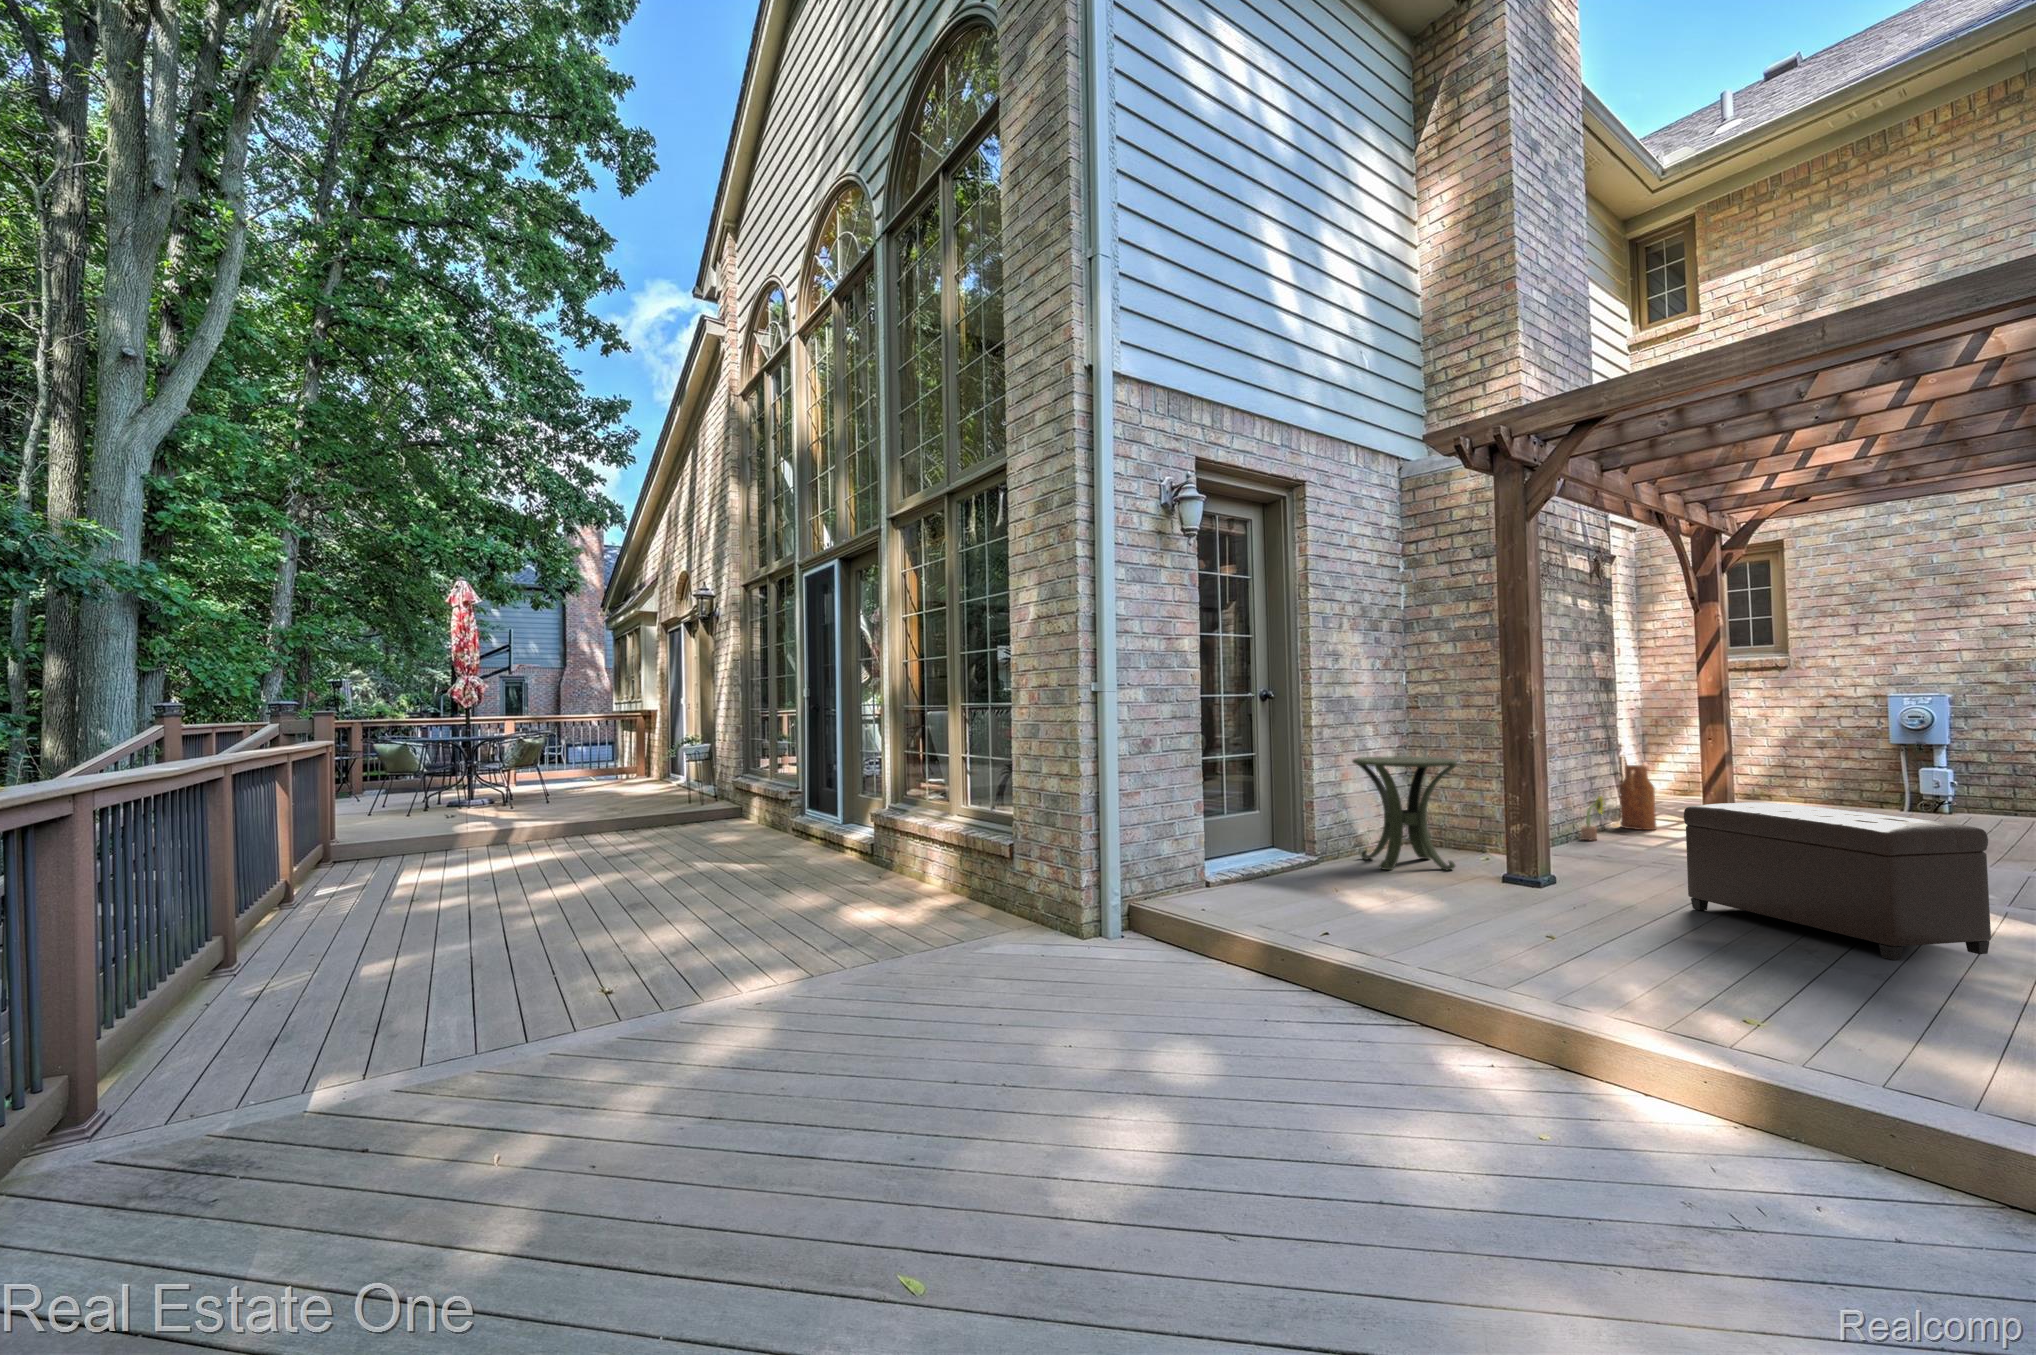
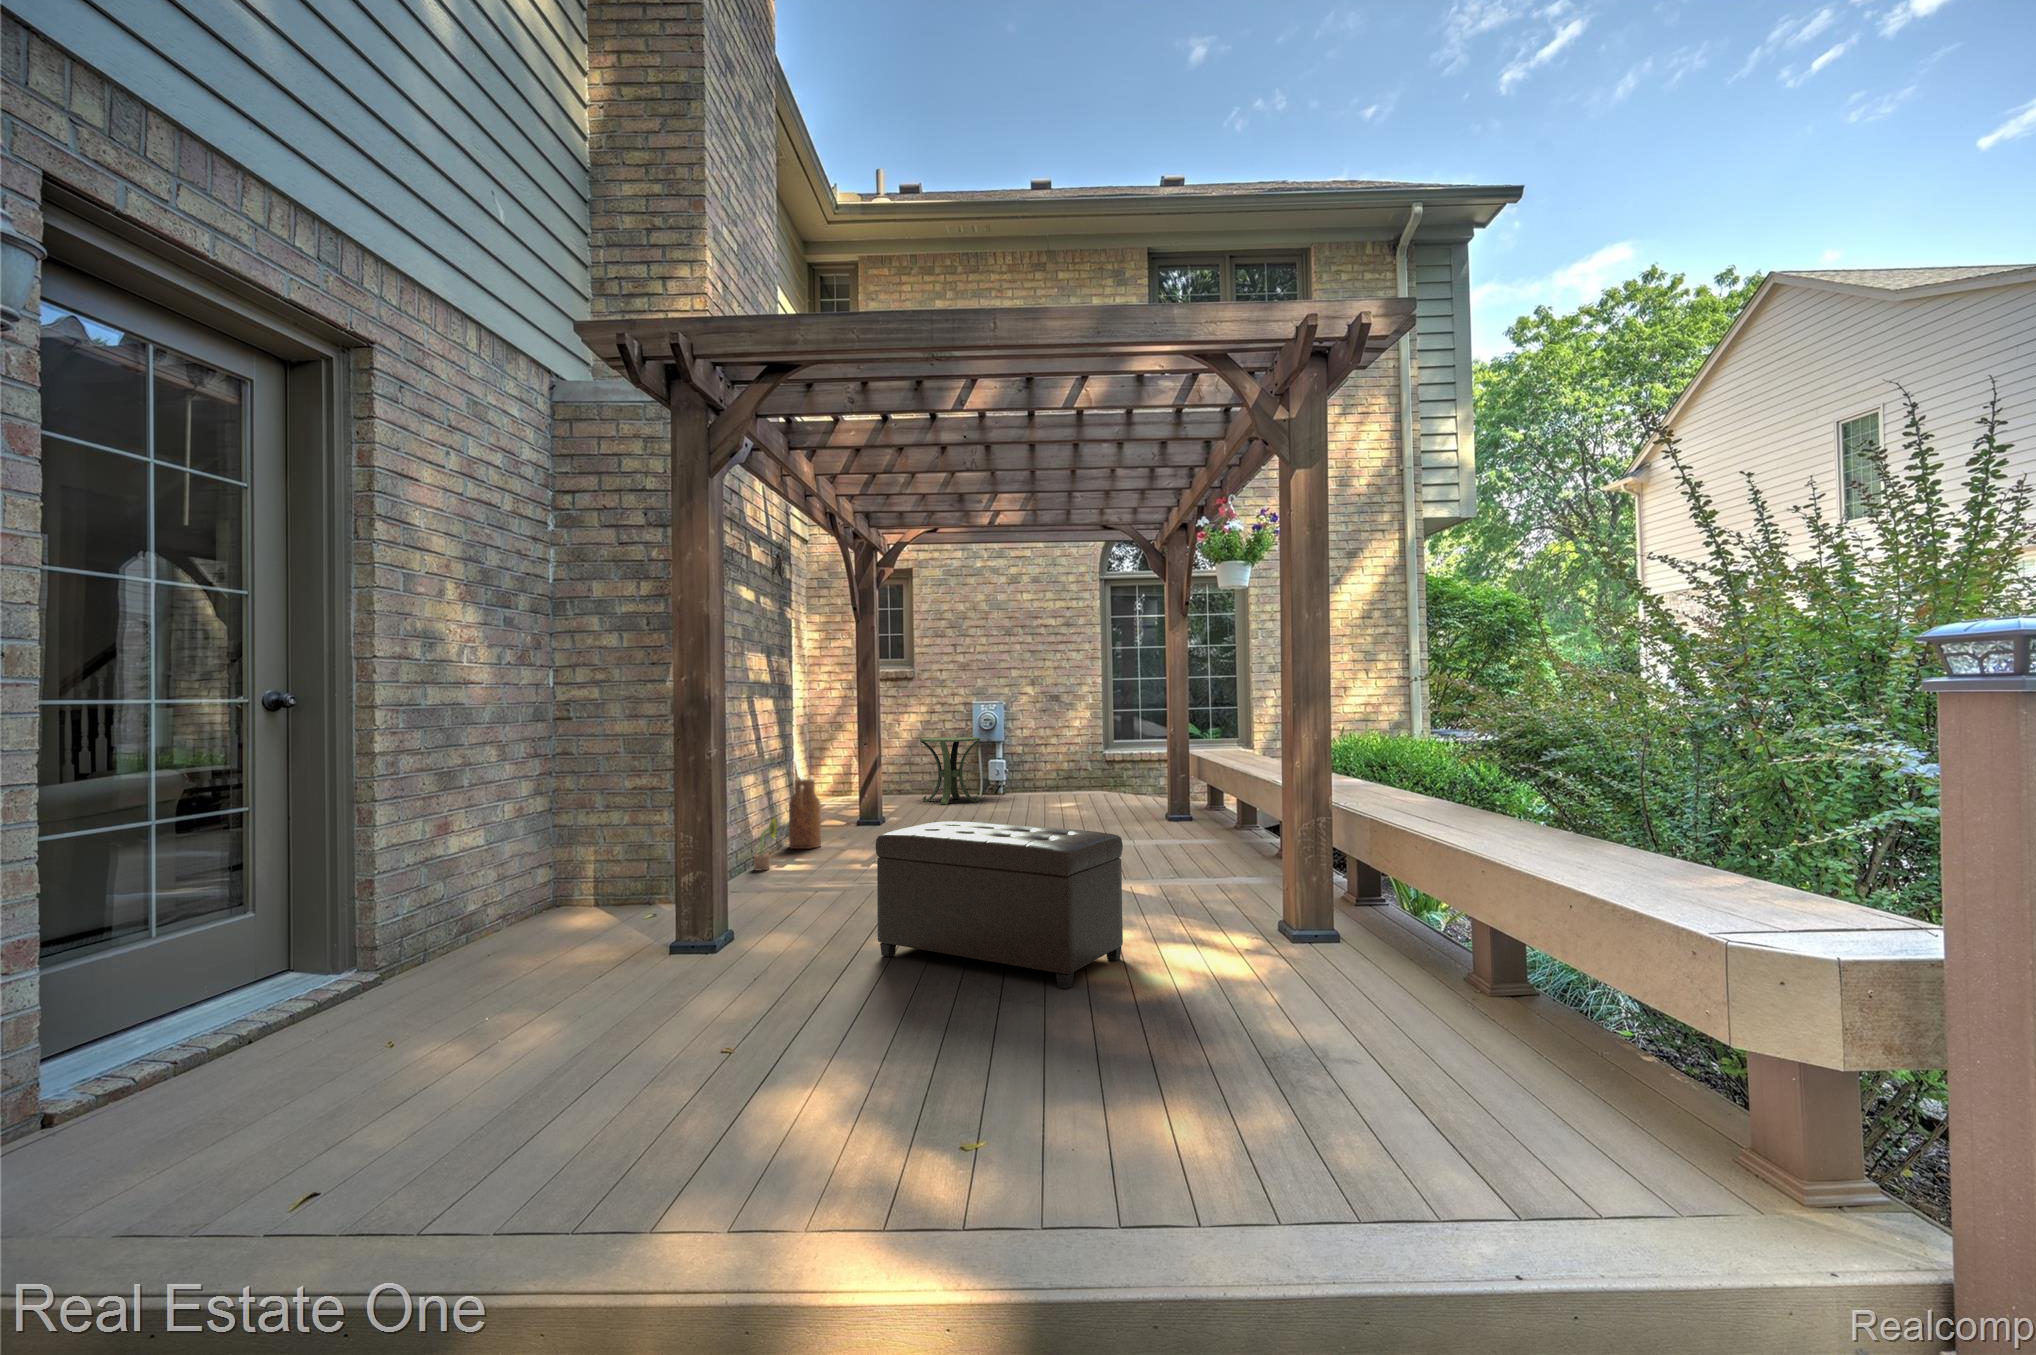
side table: present [1352,756,1457,870] -> present [920,737,980,805]

